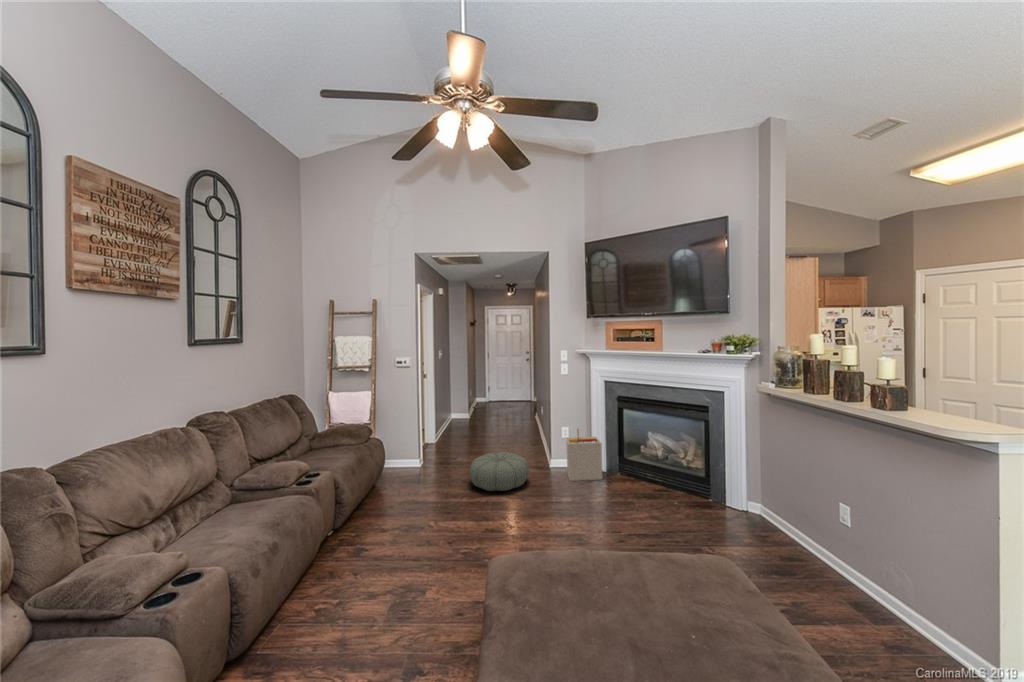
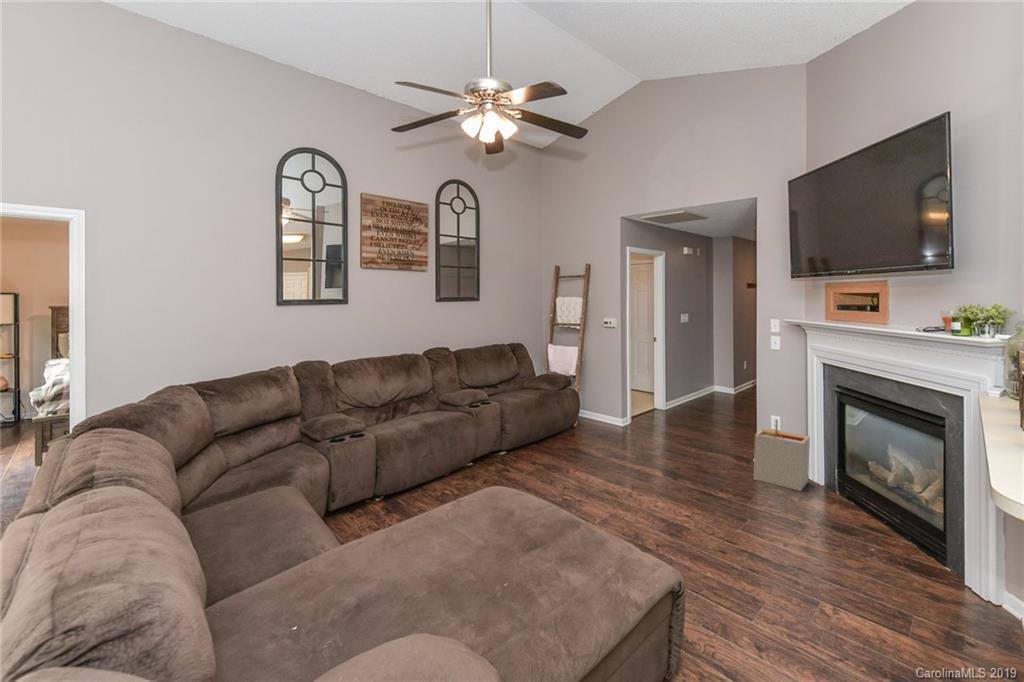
pouf: present [470,452,529,491] -> none [638,426,706,466]

